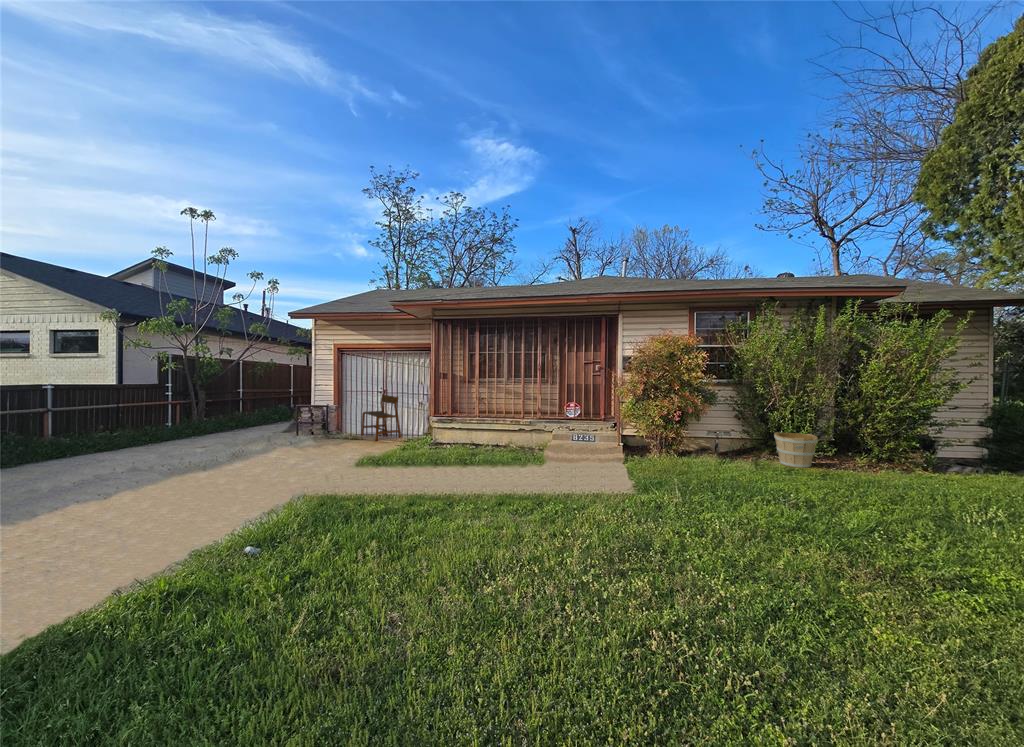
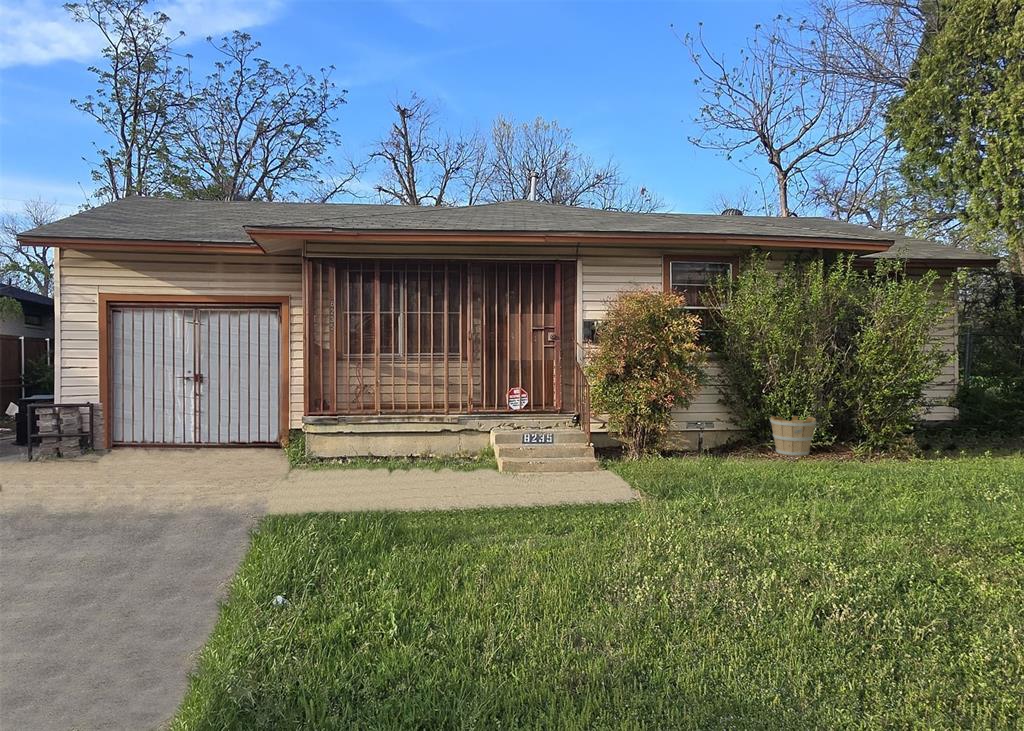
bench: present [361,394,401,441] -> none [156,384,235,461]

